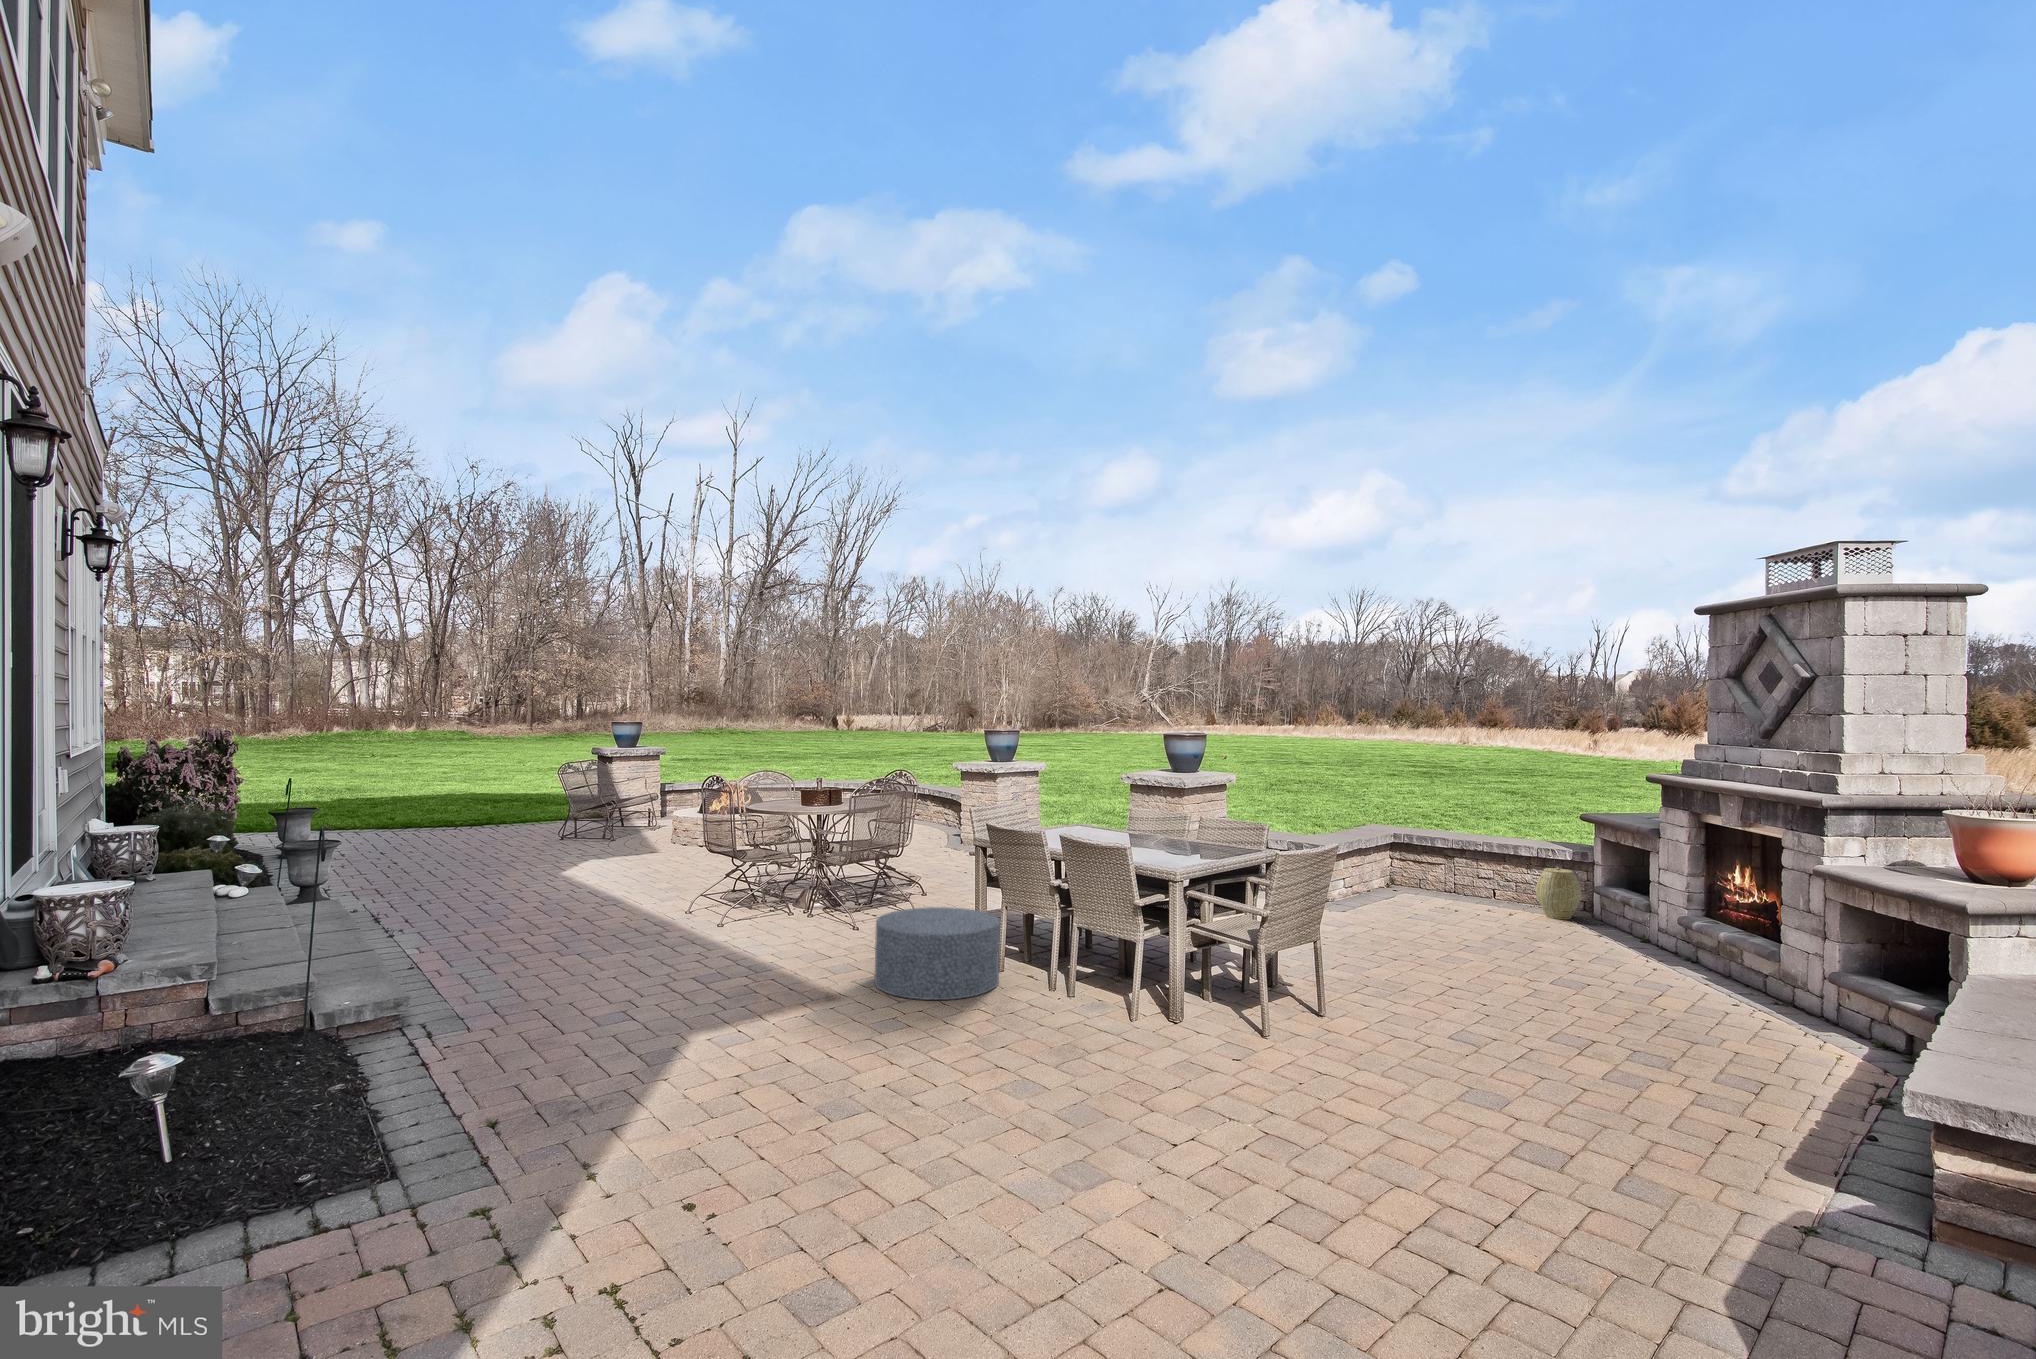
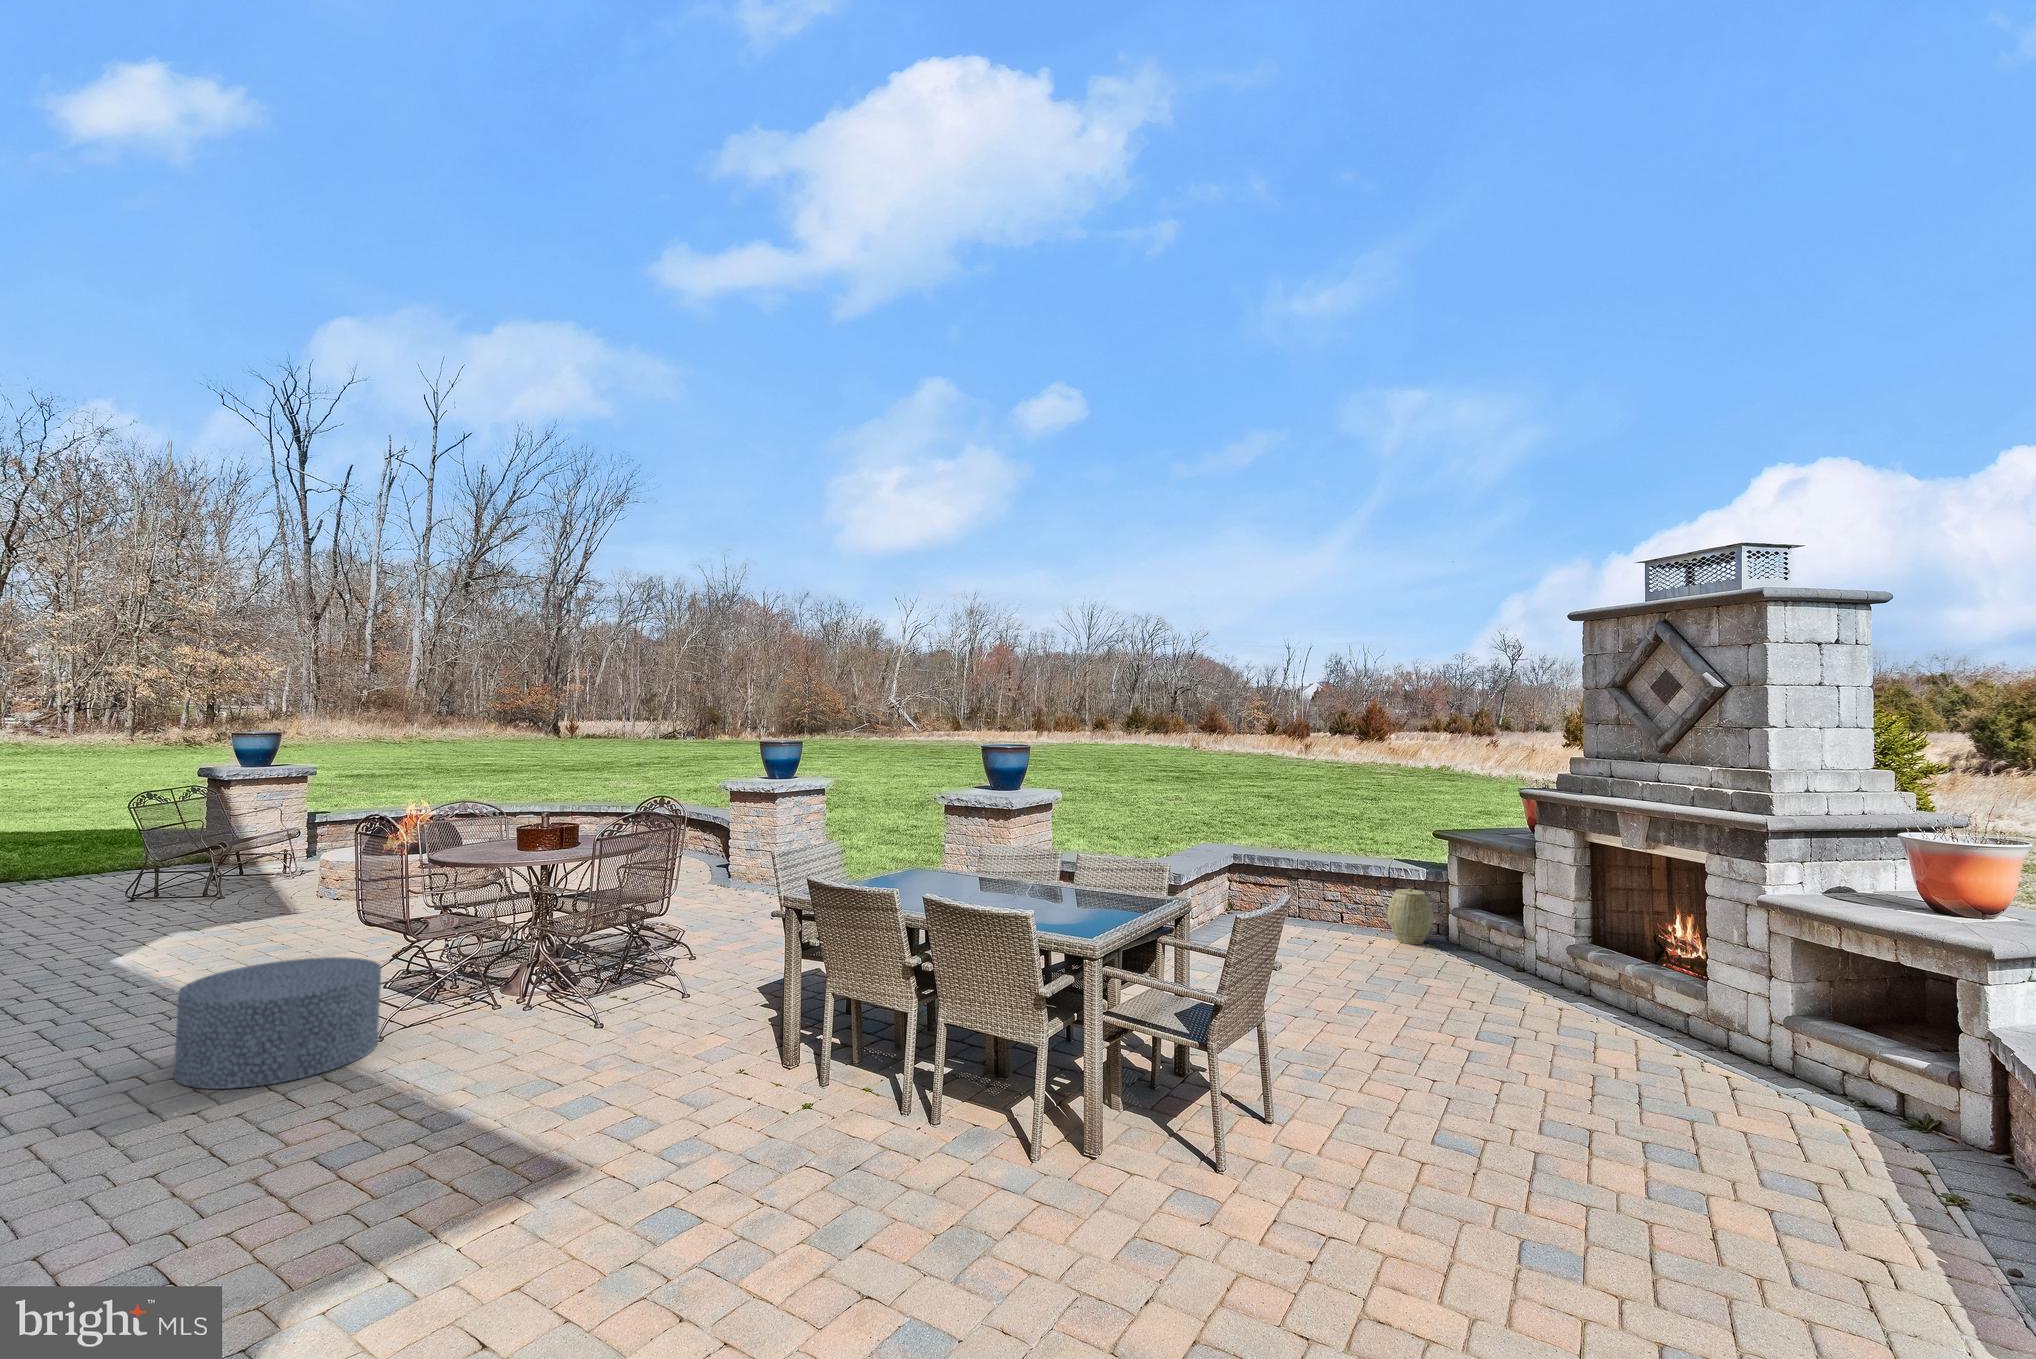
ottoman: present [875,907,1000,1000] -> present [174,957,381,1089]

